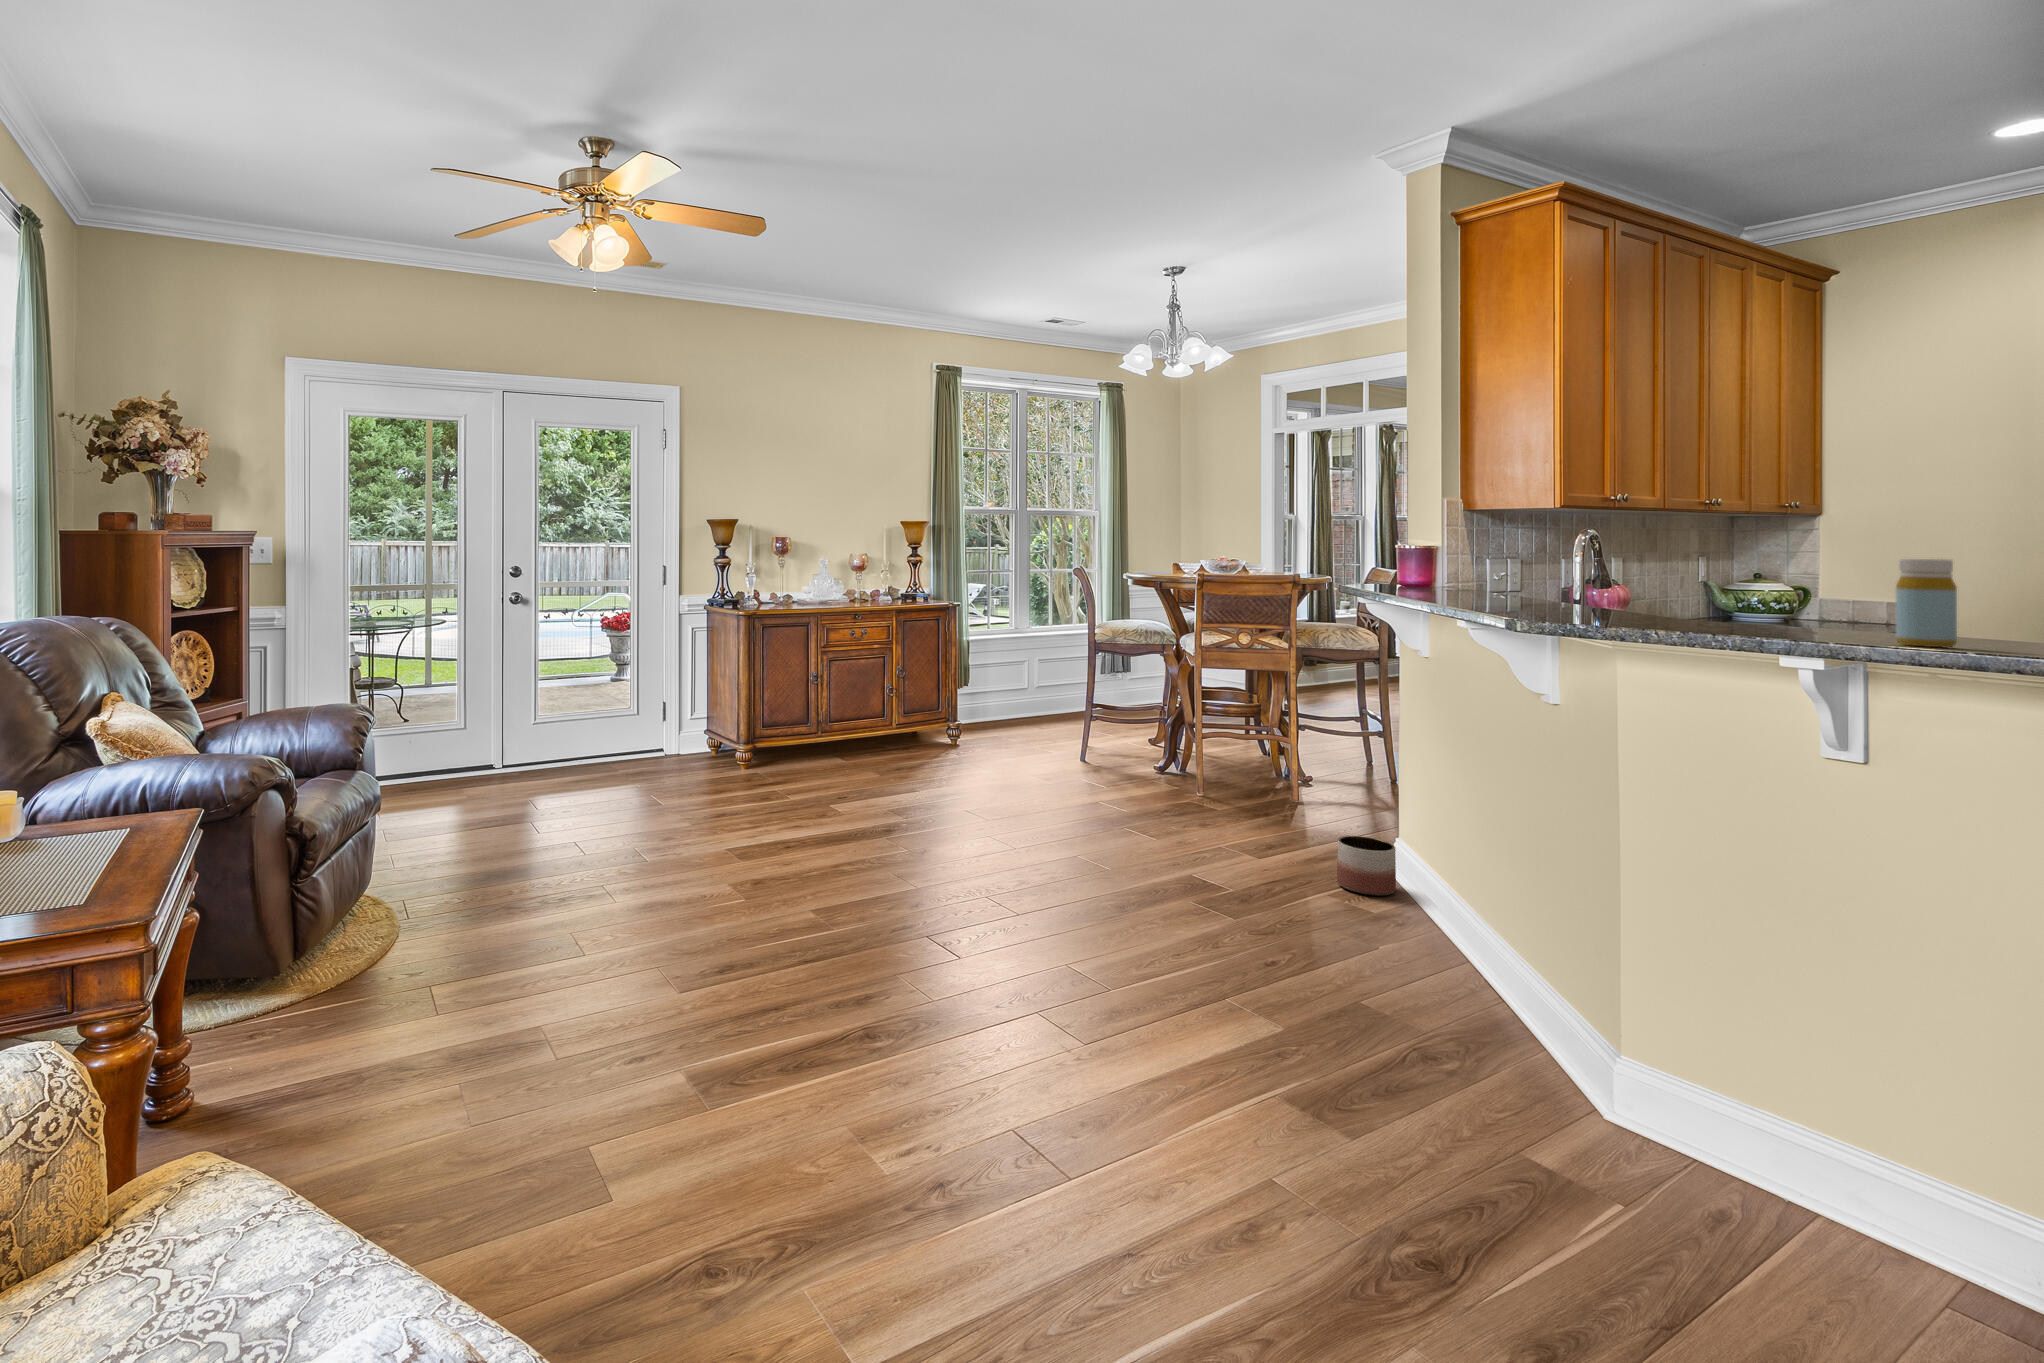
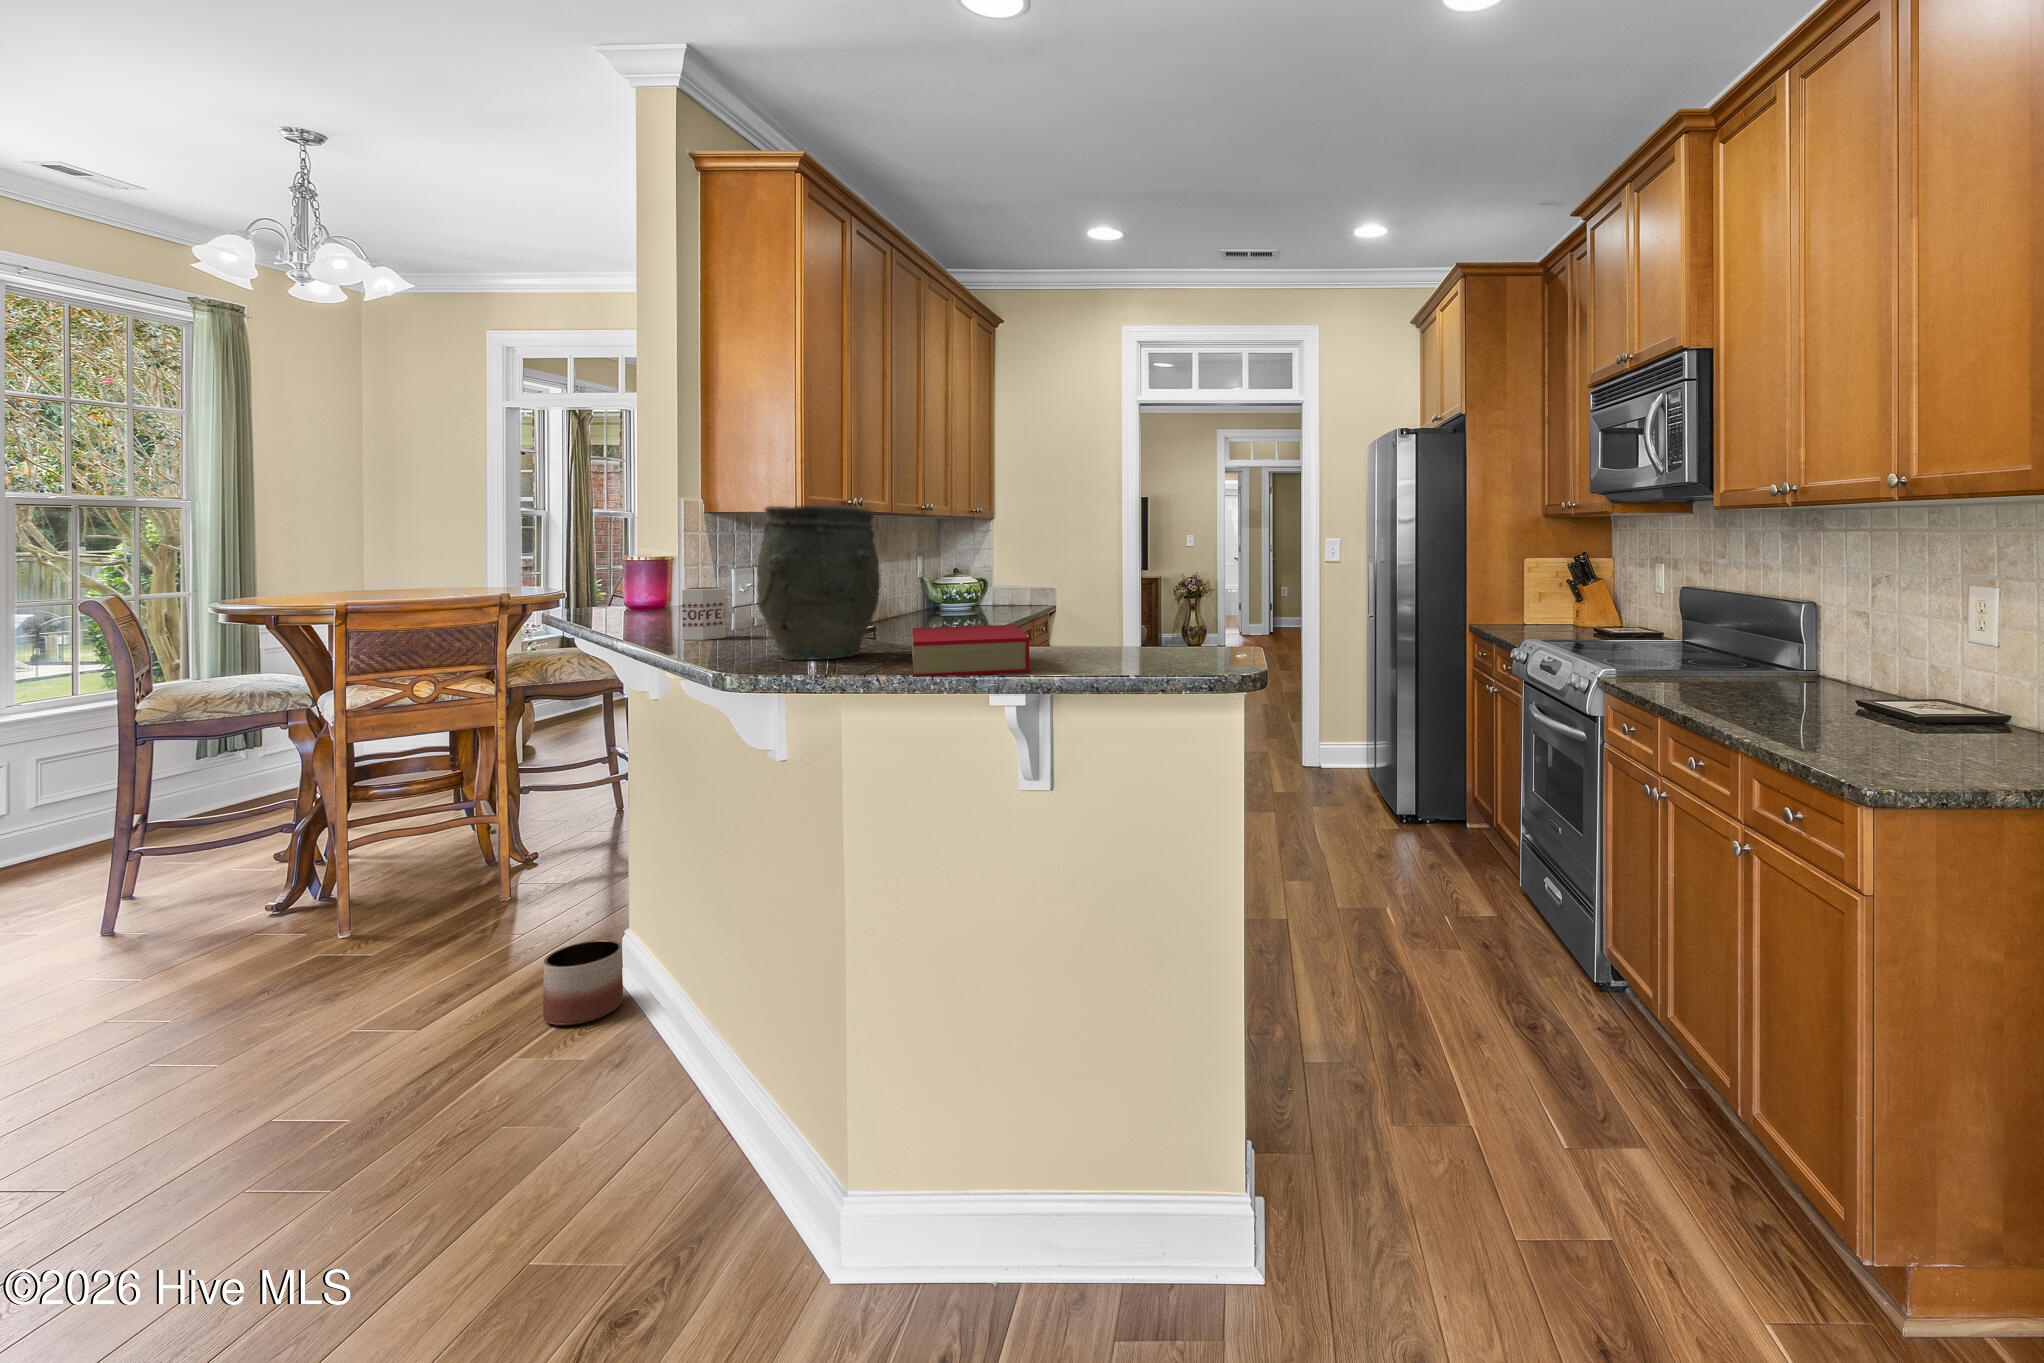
vase: none [1530,490,1654,621] -> present [757,505,881,660]
bottle: present [1896,559,1957,647] -> none [1073,584,1112,672]
mug: none [1455,566,1491,607] -> present [682,587,726,640]
book: none [1690,598,1835,641] -> present [912,625,1029,677]

